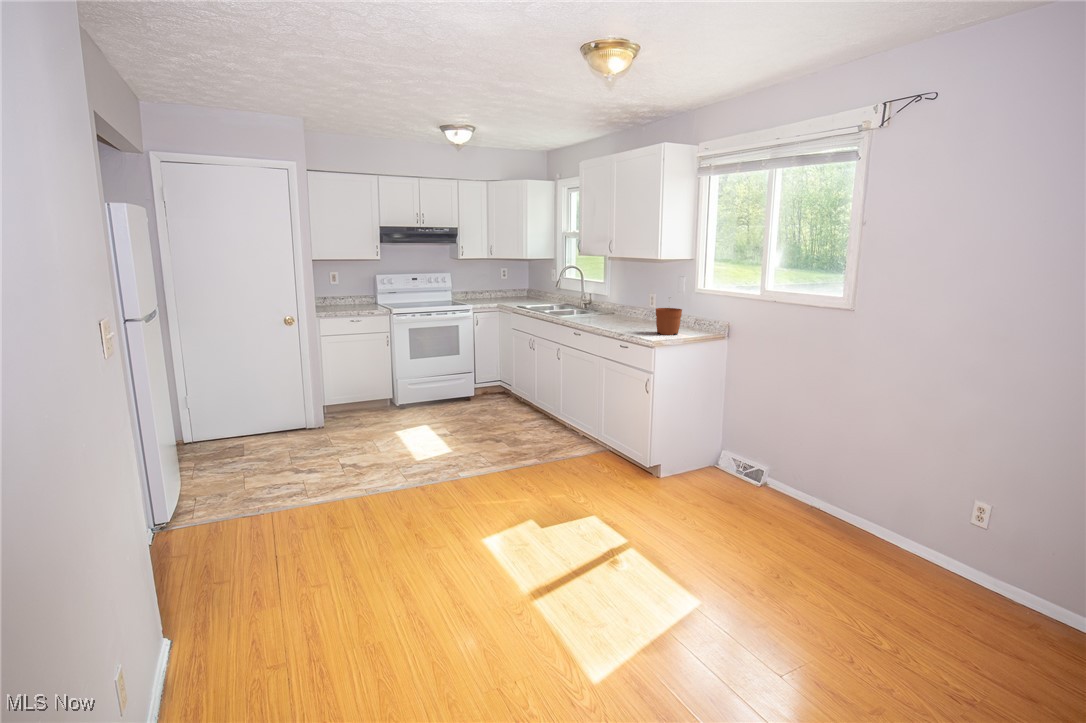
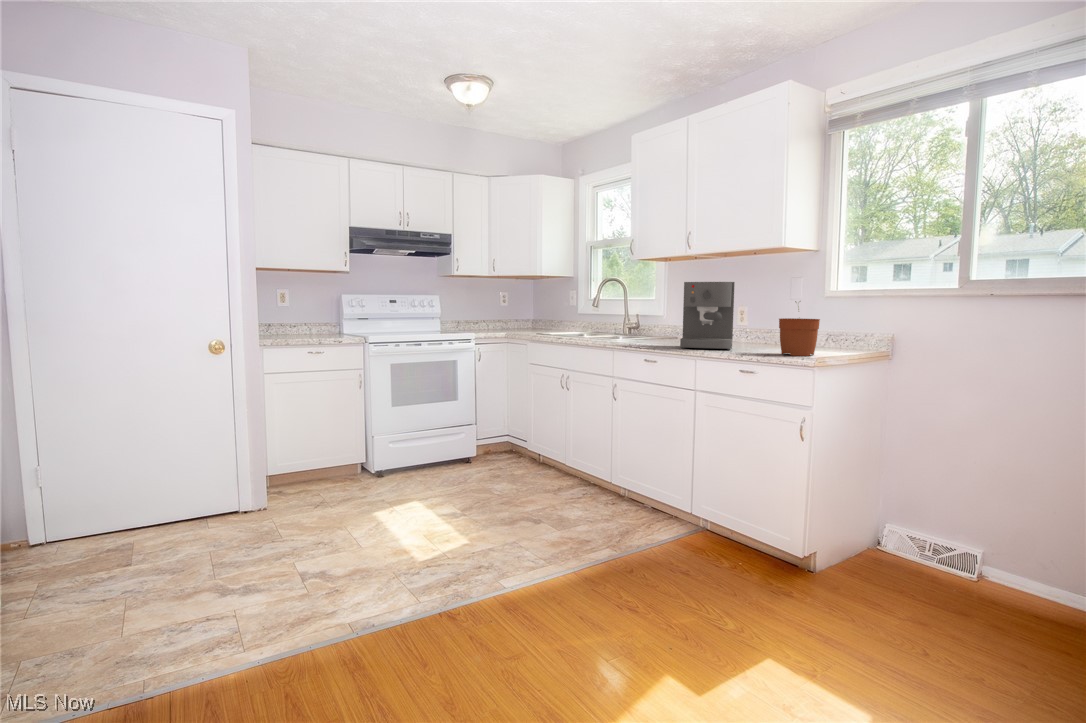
coffee maker: none [597,277,640,328] -> present [680,282,735,350]

